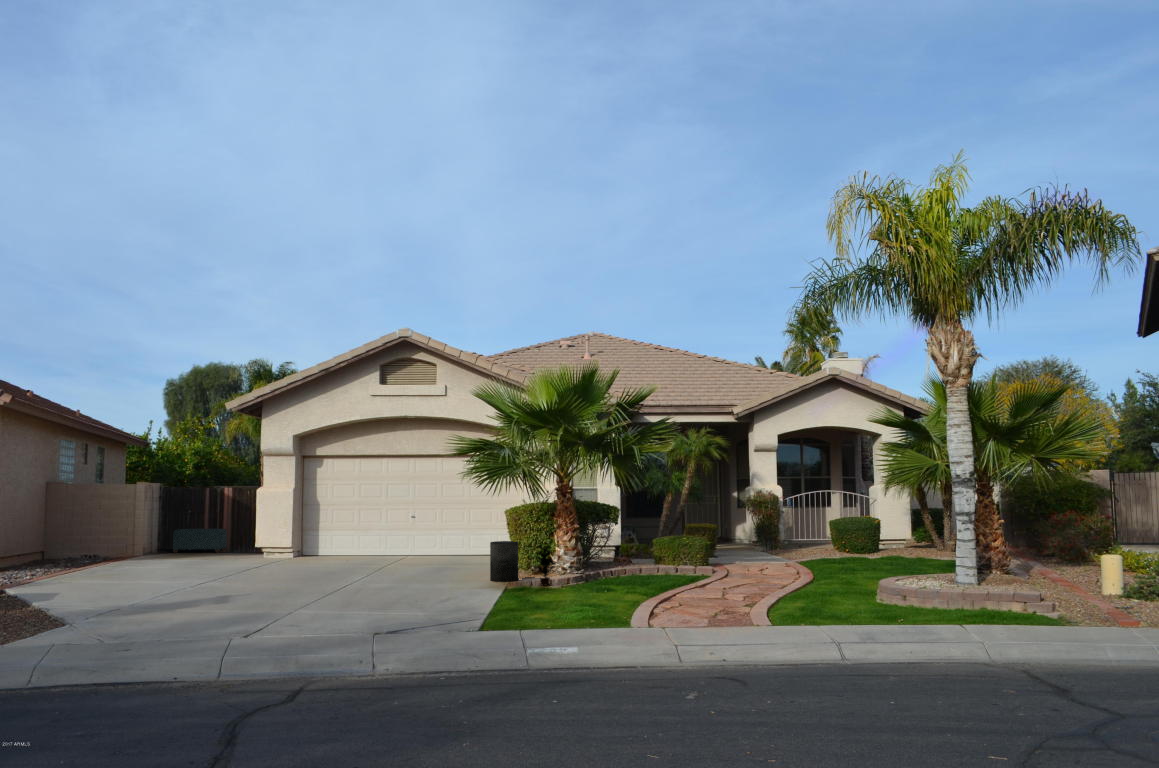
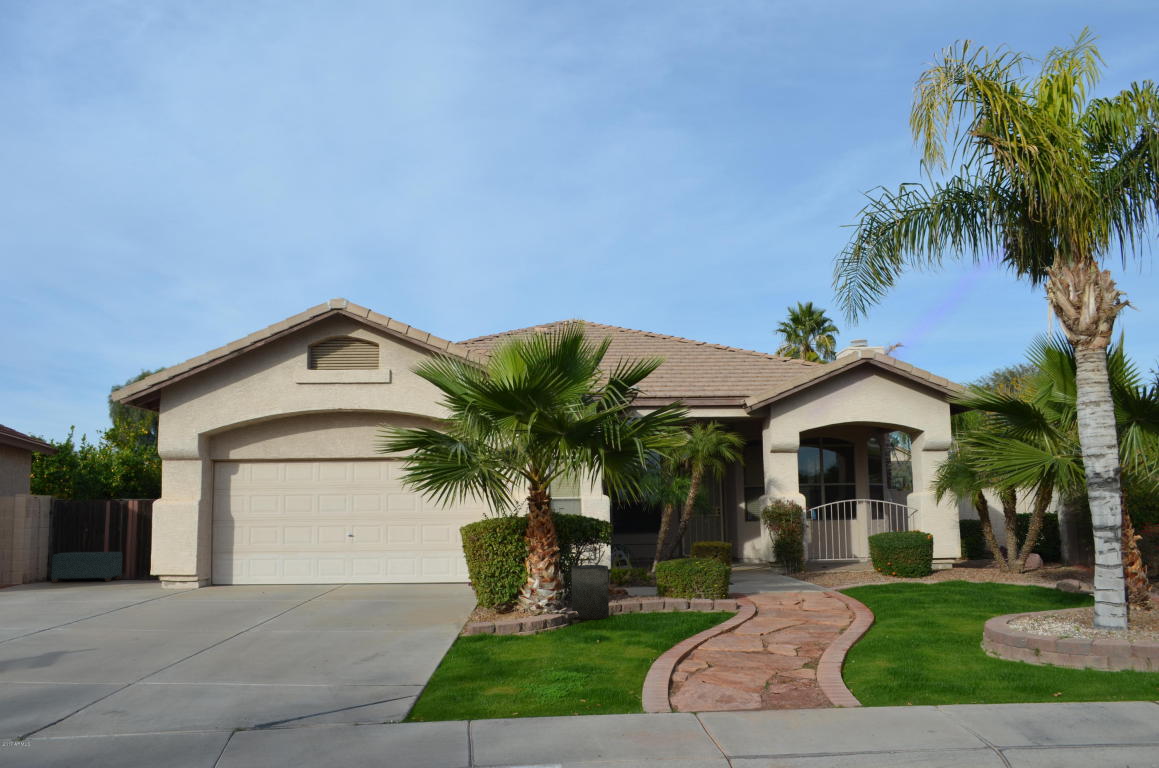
trash can: present [490,541,518,582] -> present [572,565,609,620]
potted plant: present [535,546,556,586] -> none [497,575,528,631]

